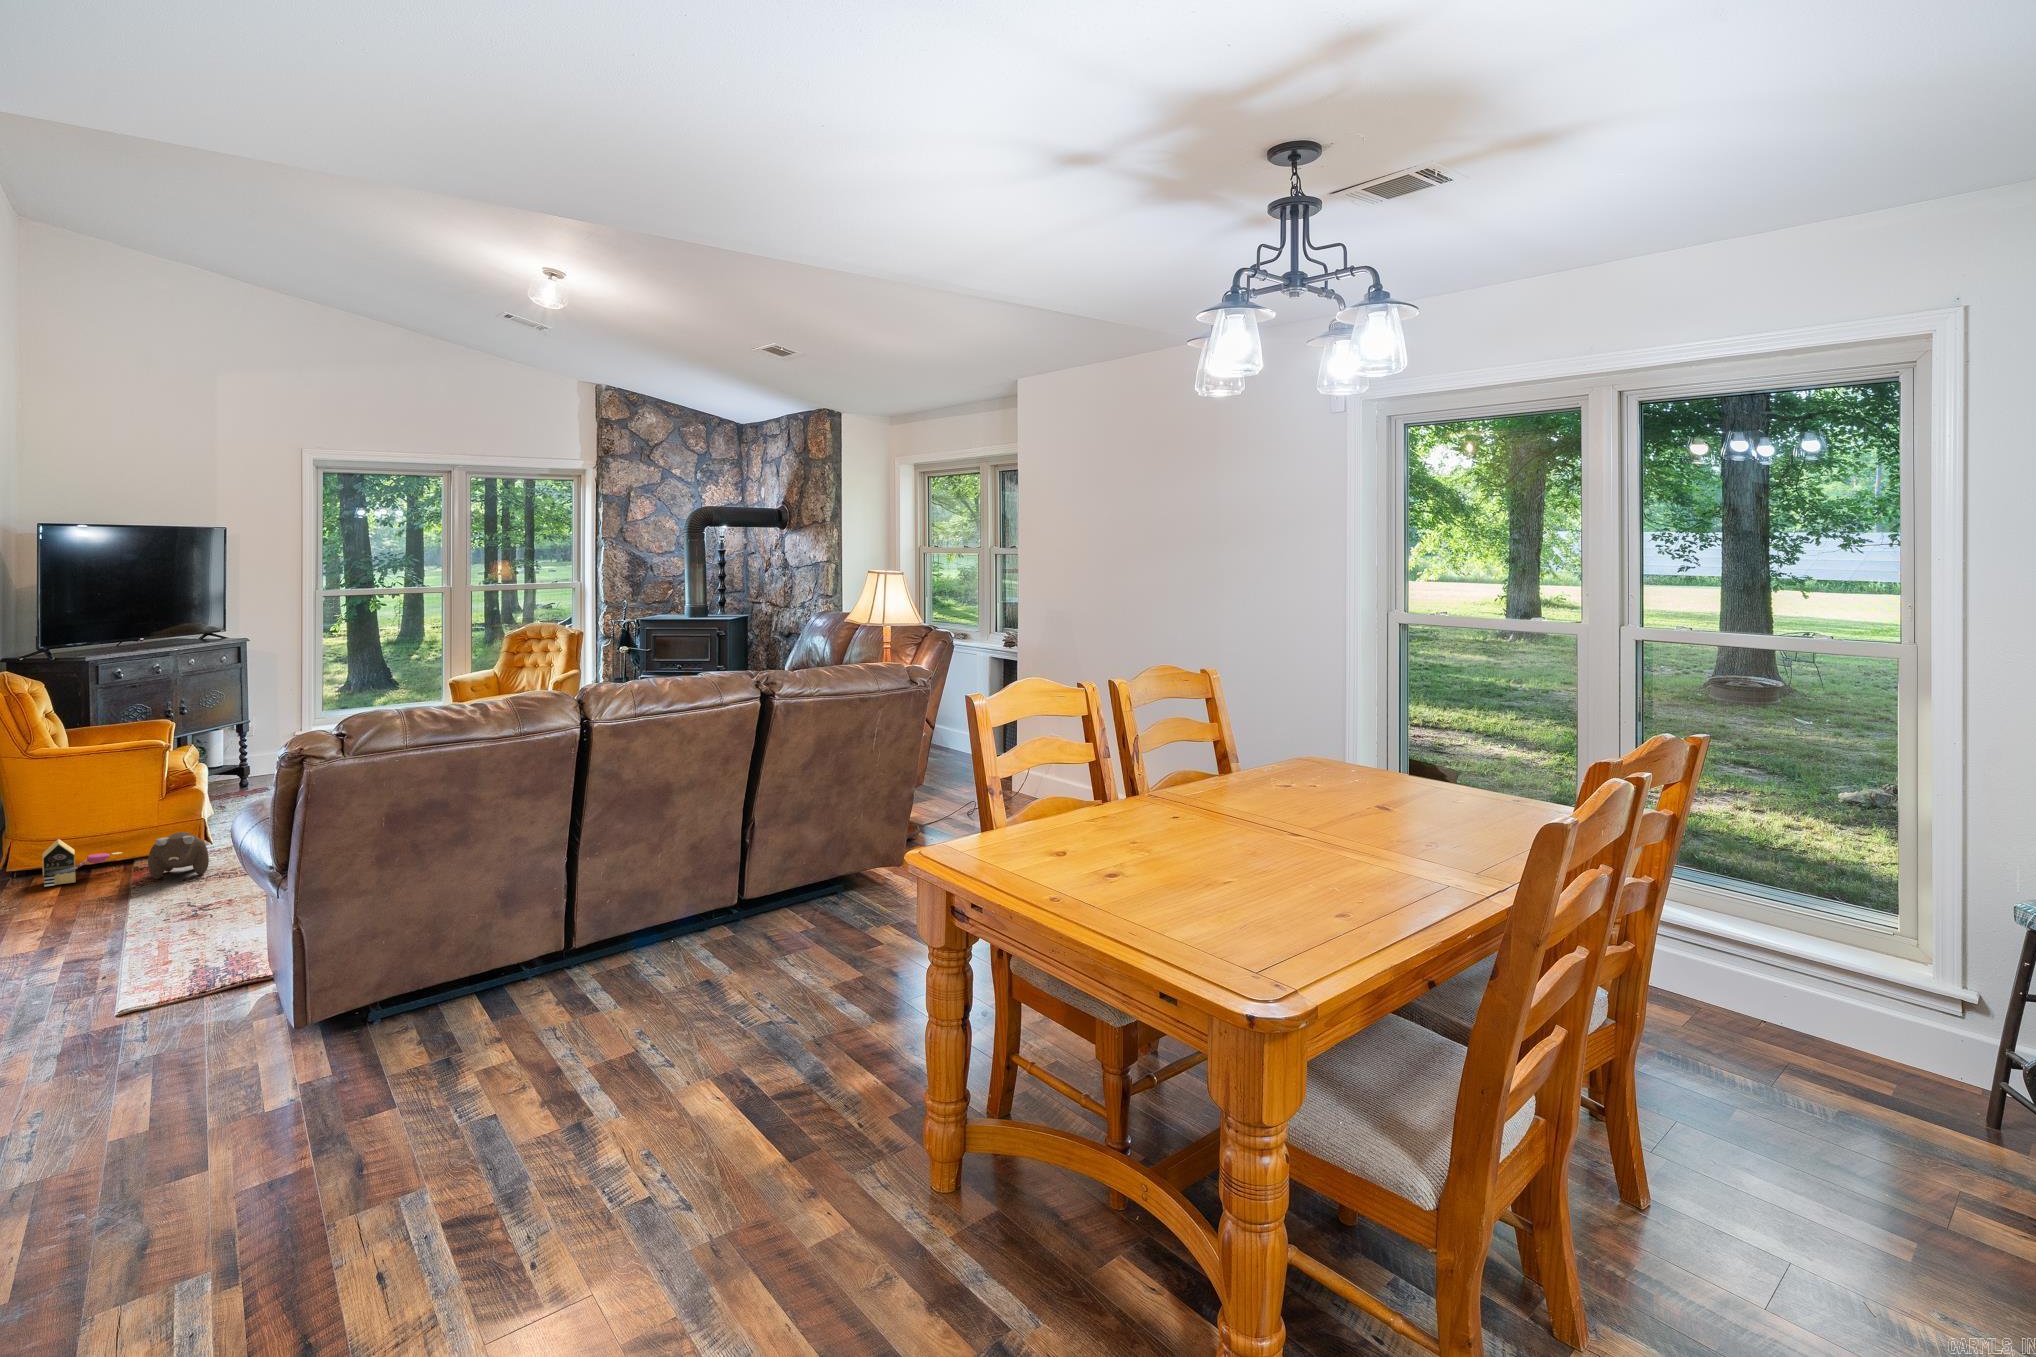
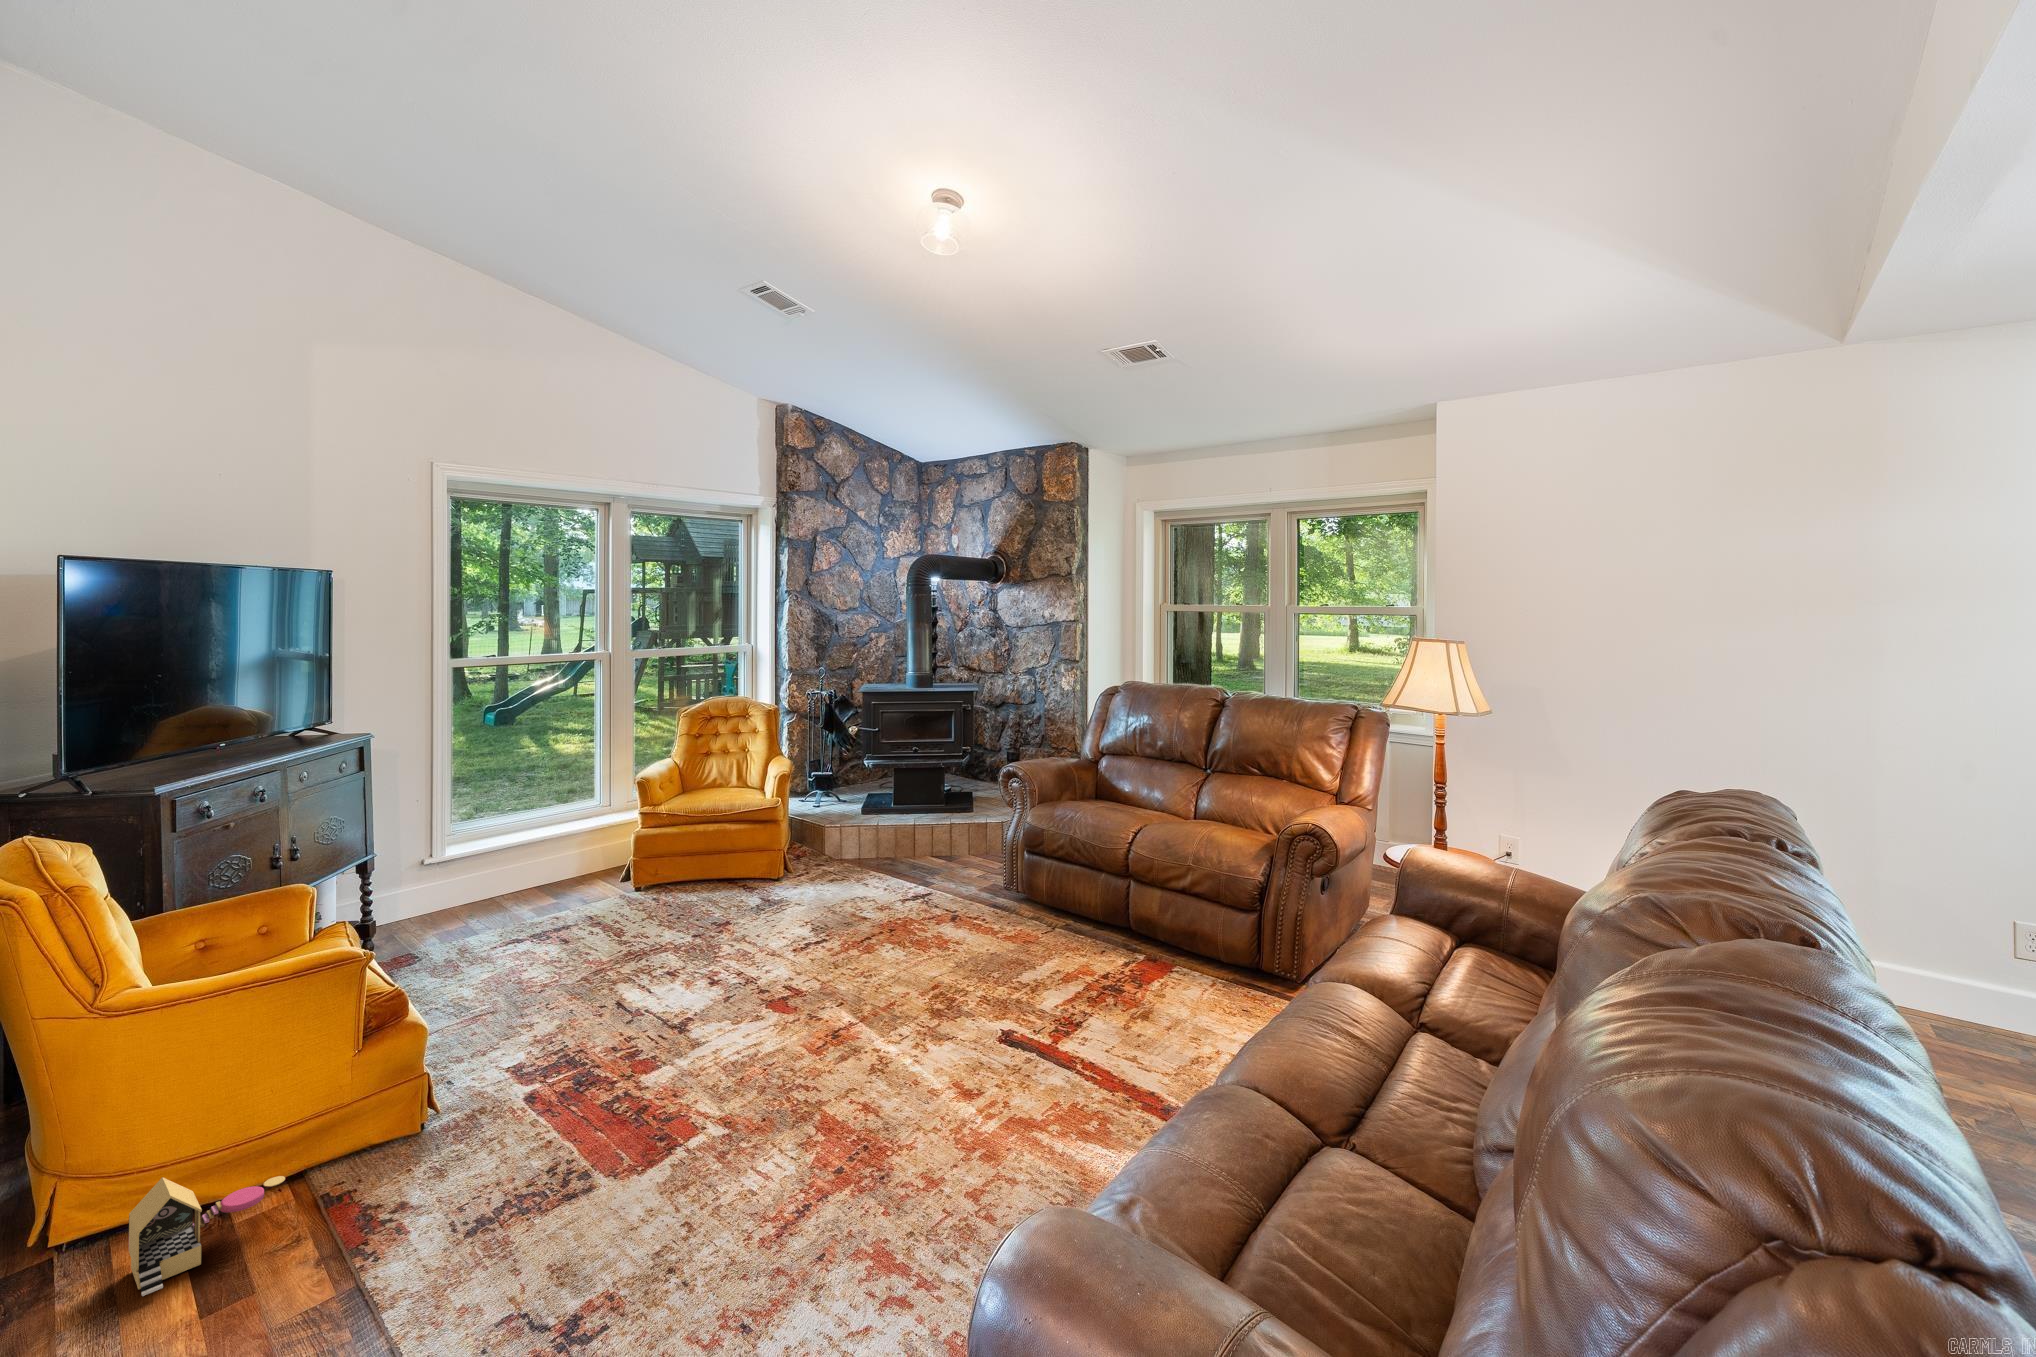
plush toy: present [148,832,209,879] -> none [356,1128,463,1234]

